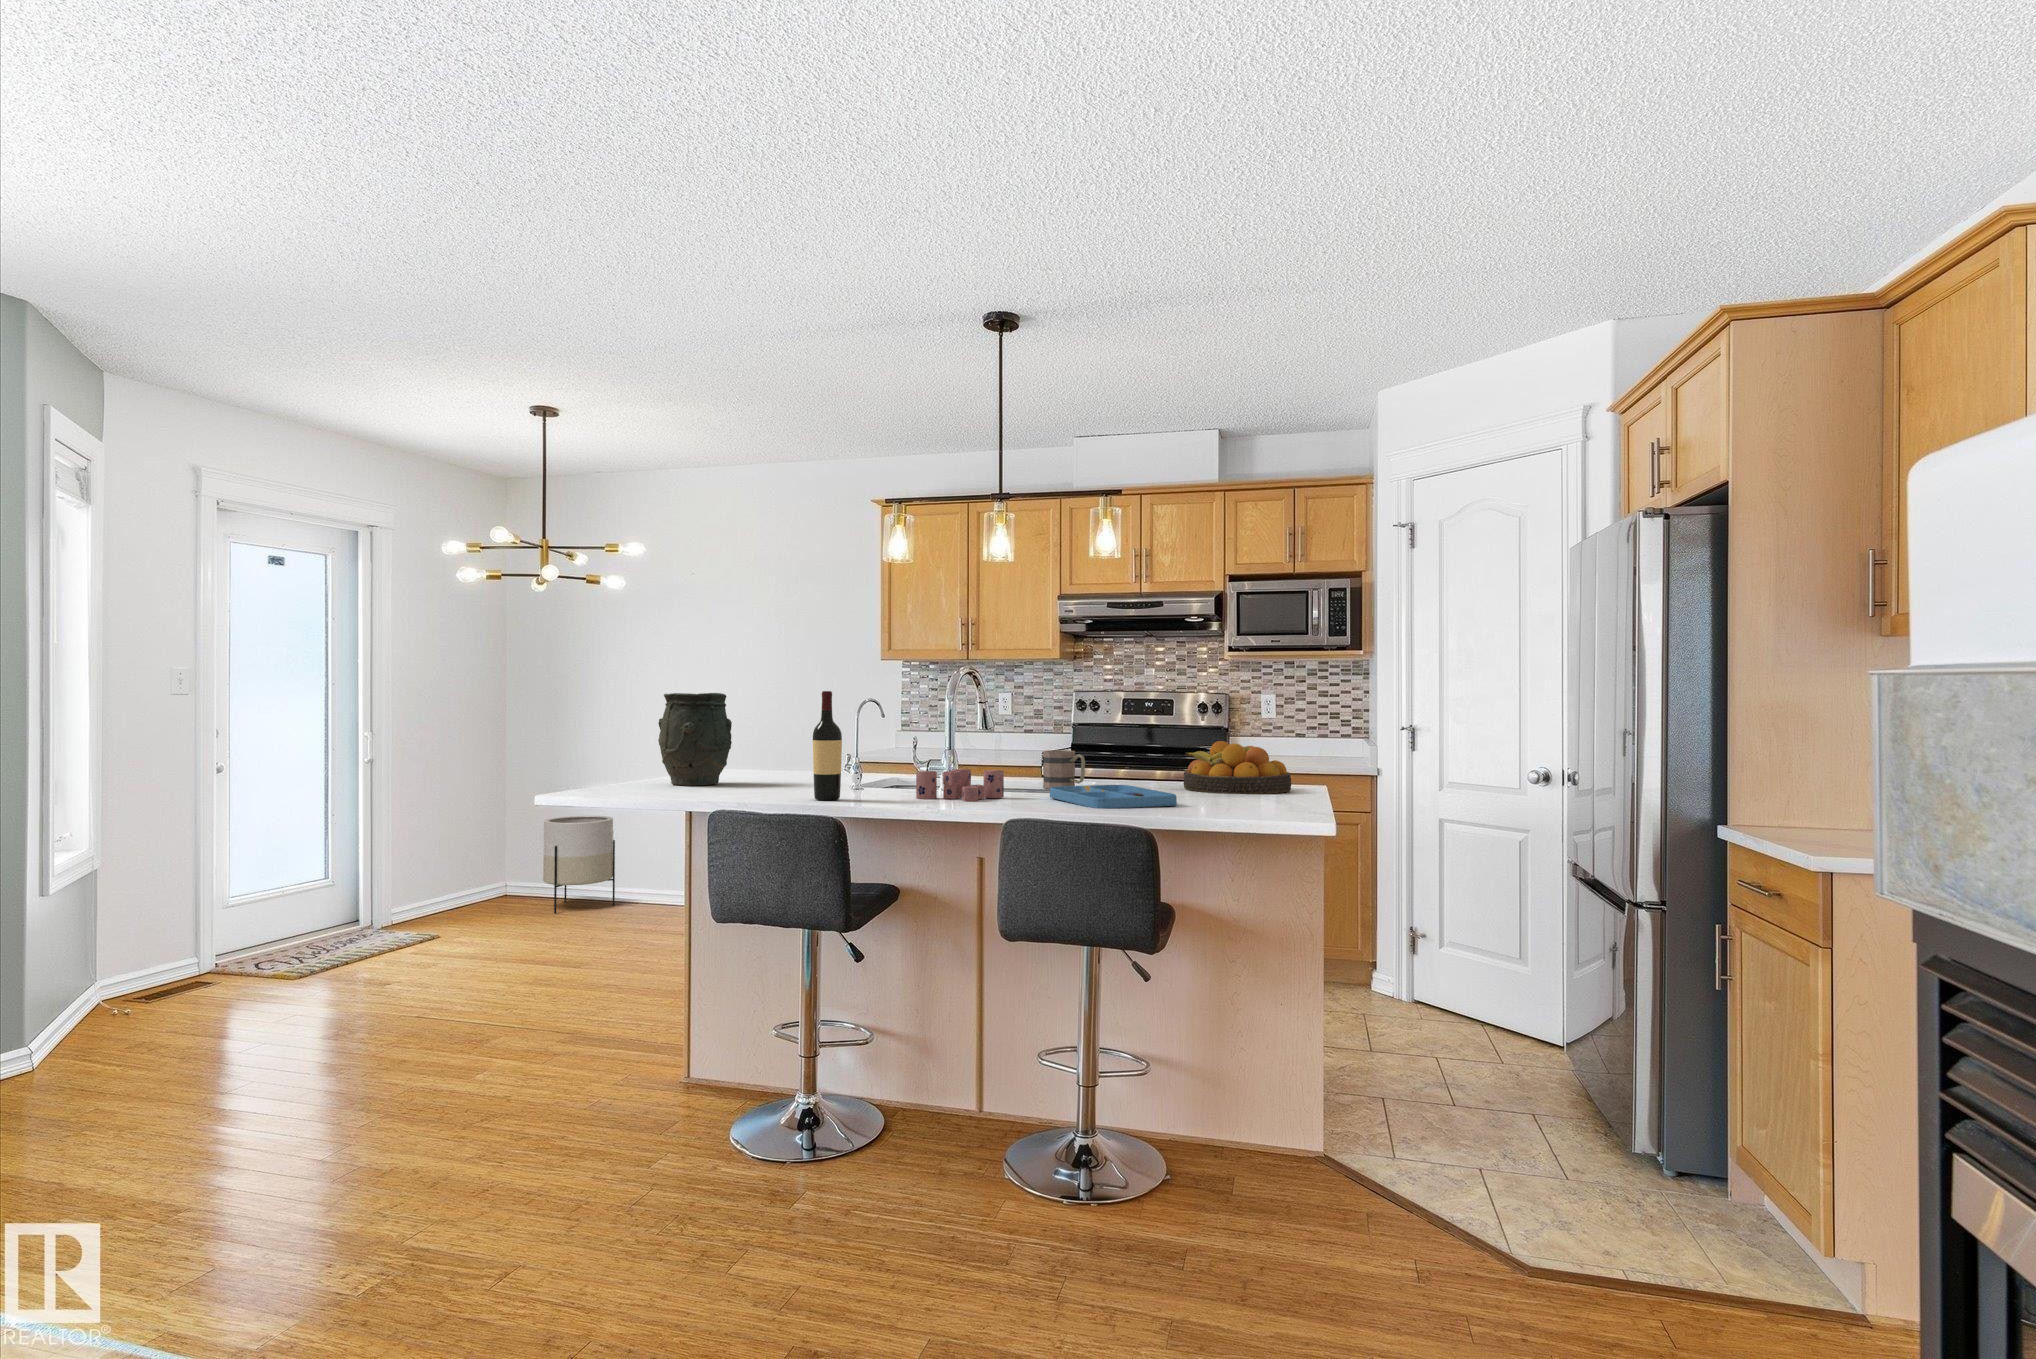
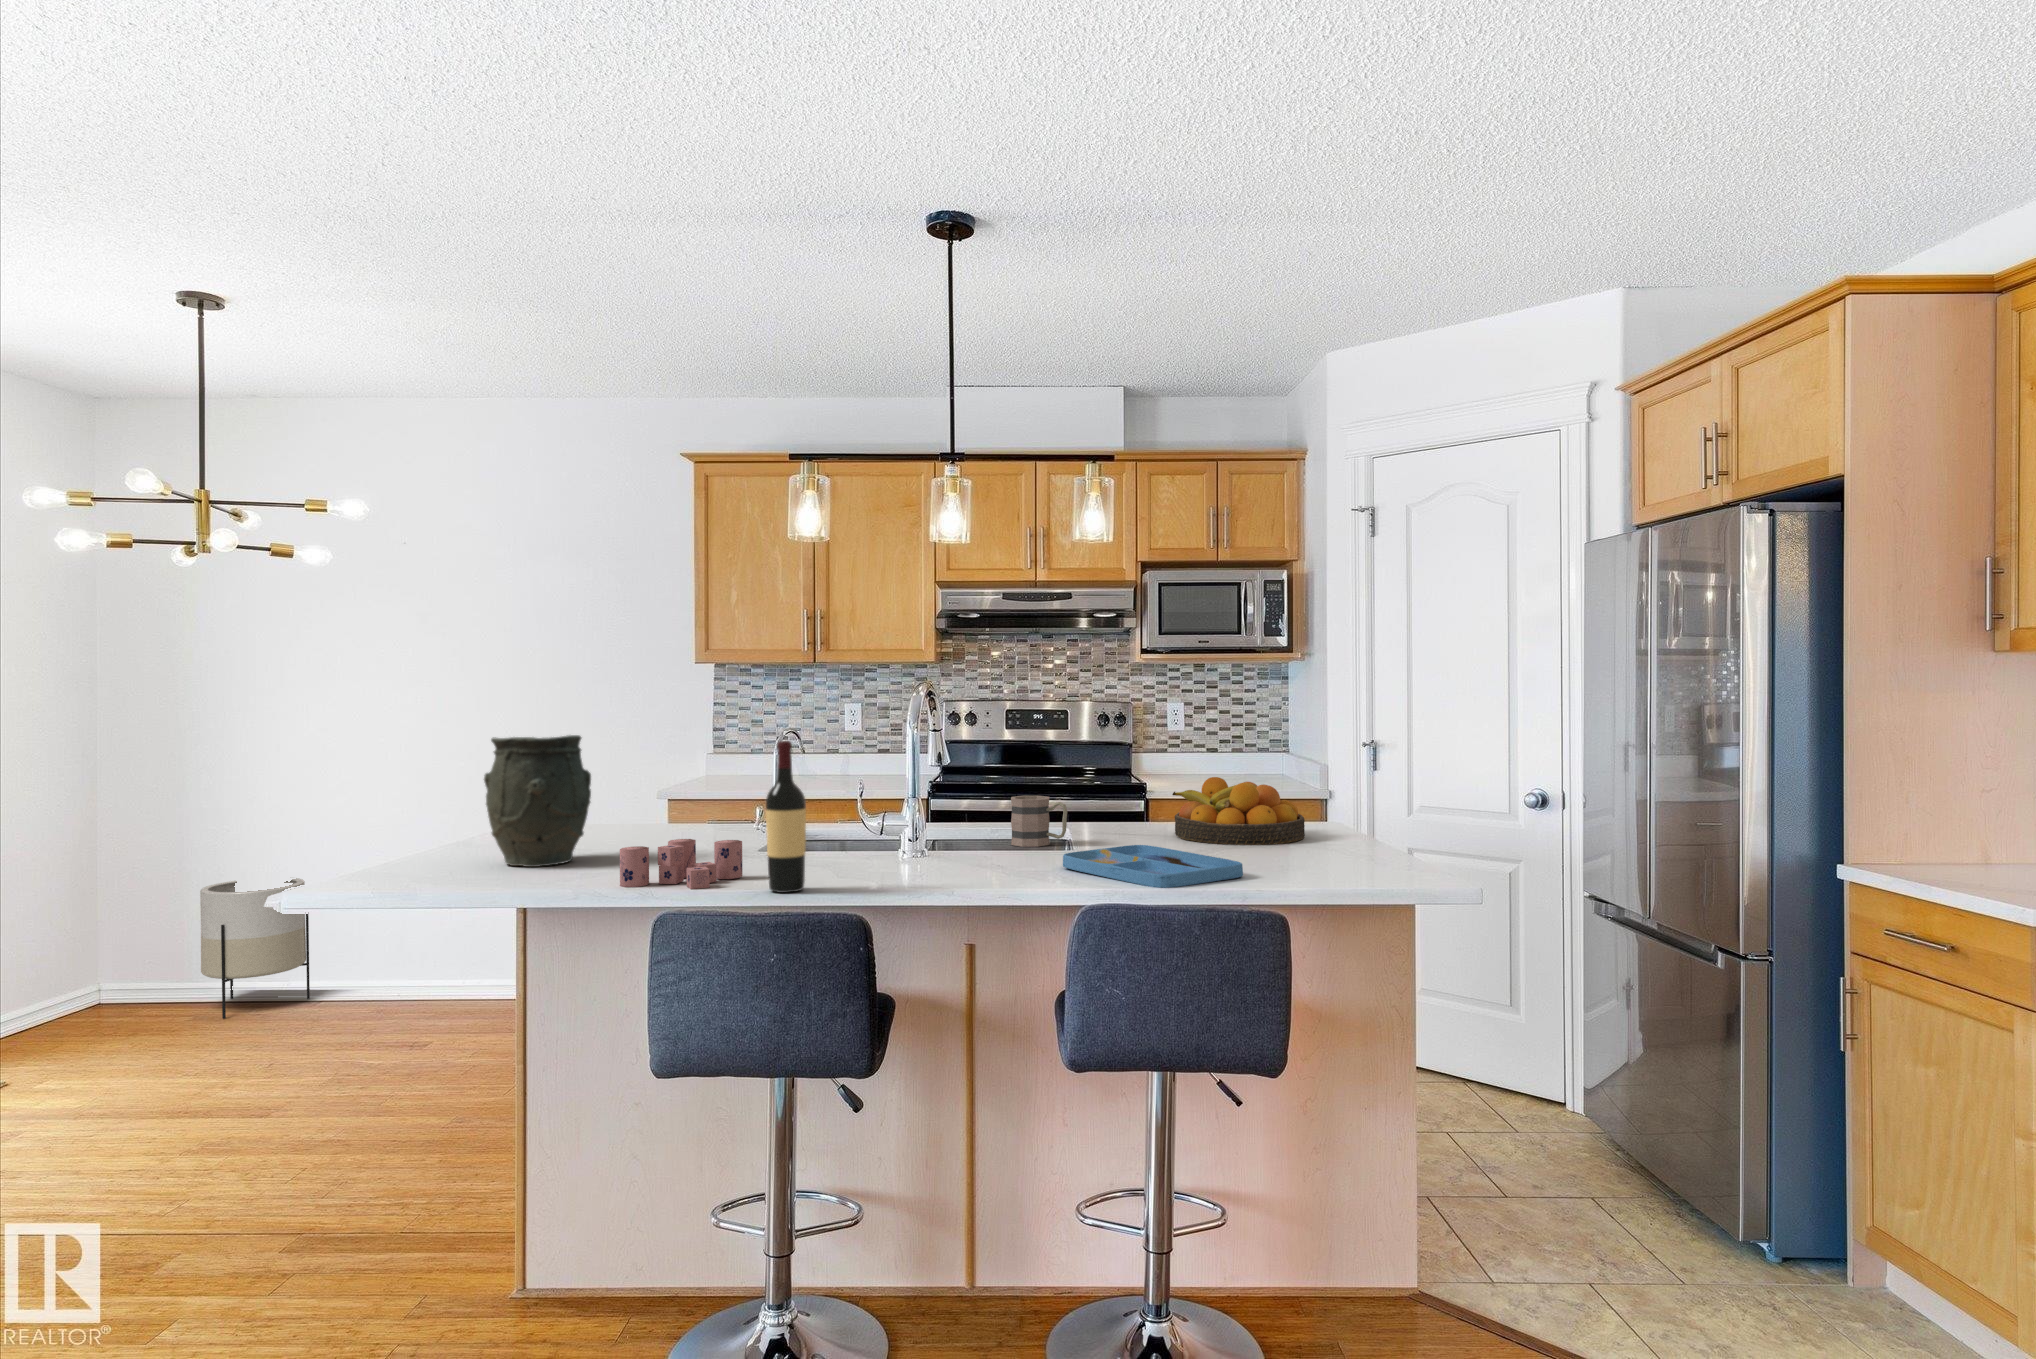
candle: present [916,769,1004,801] -> present [620,839,742,889]

